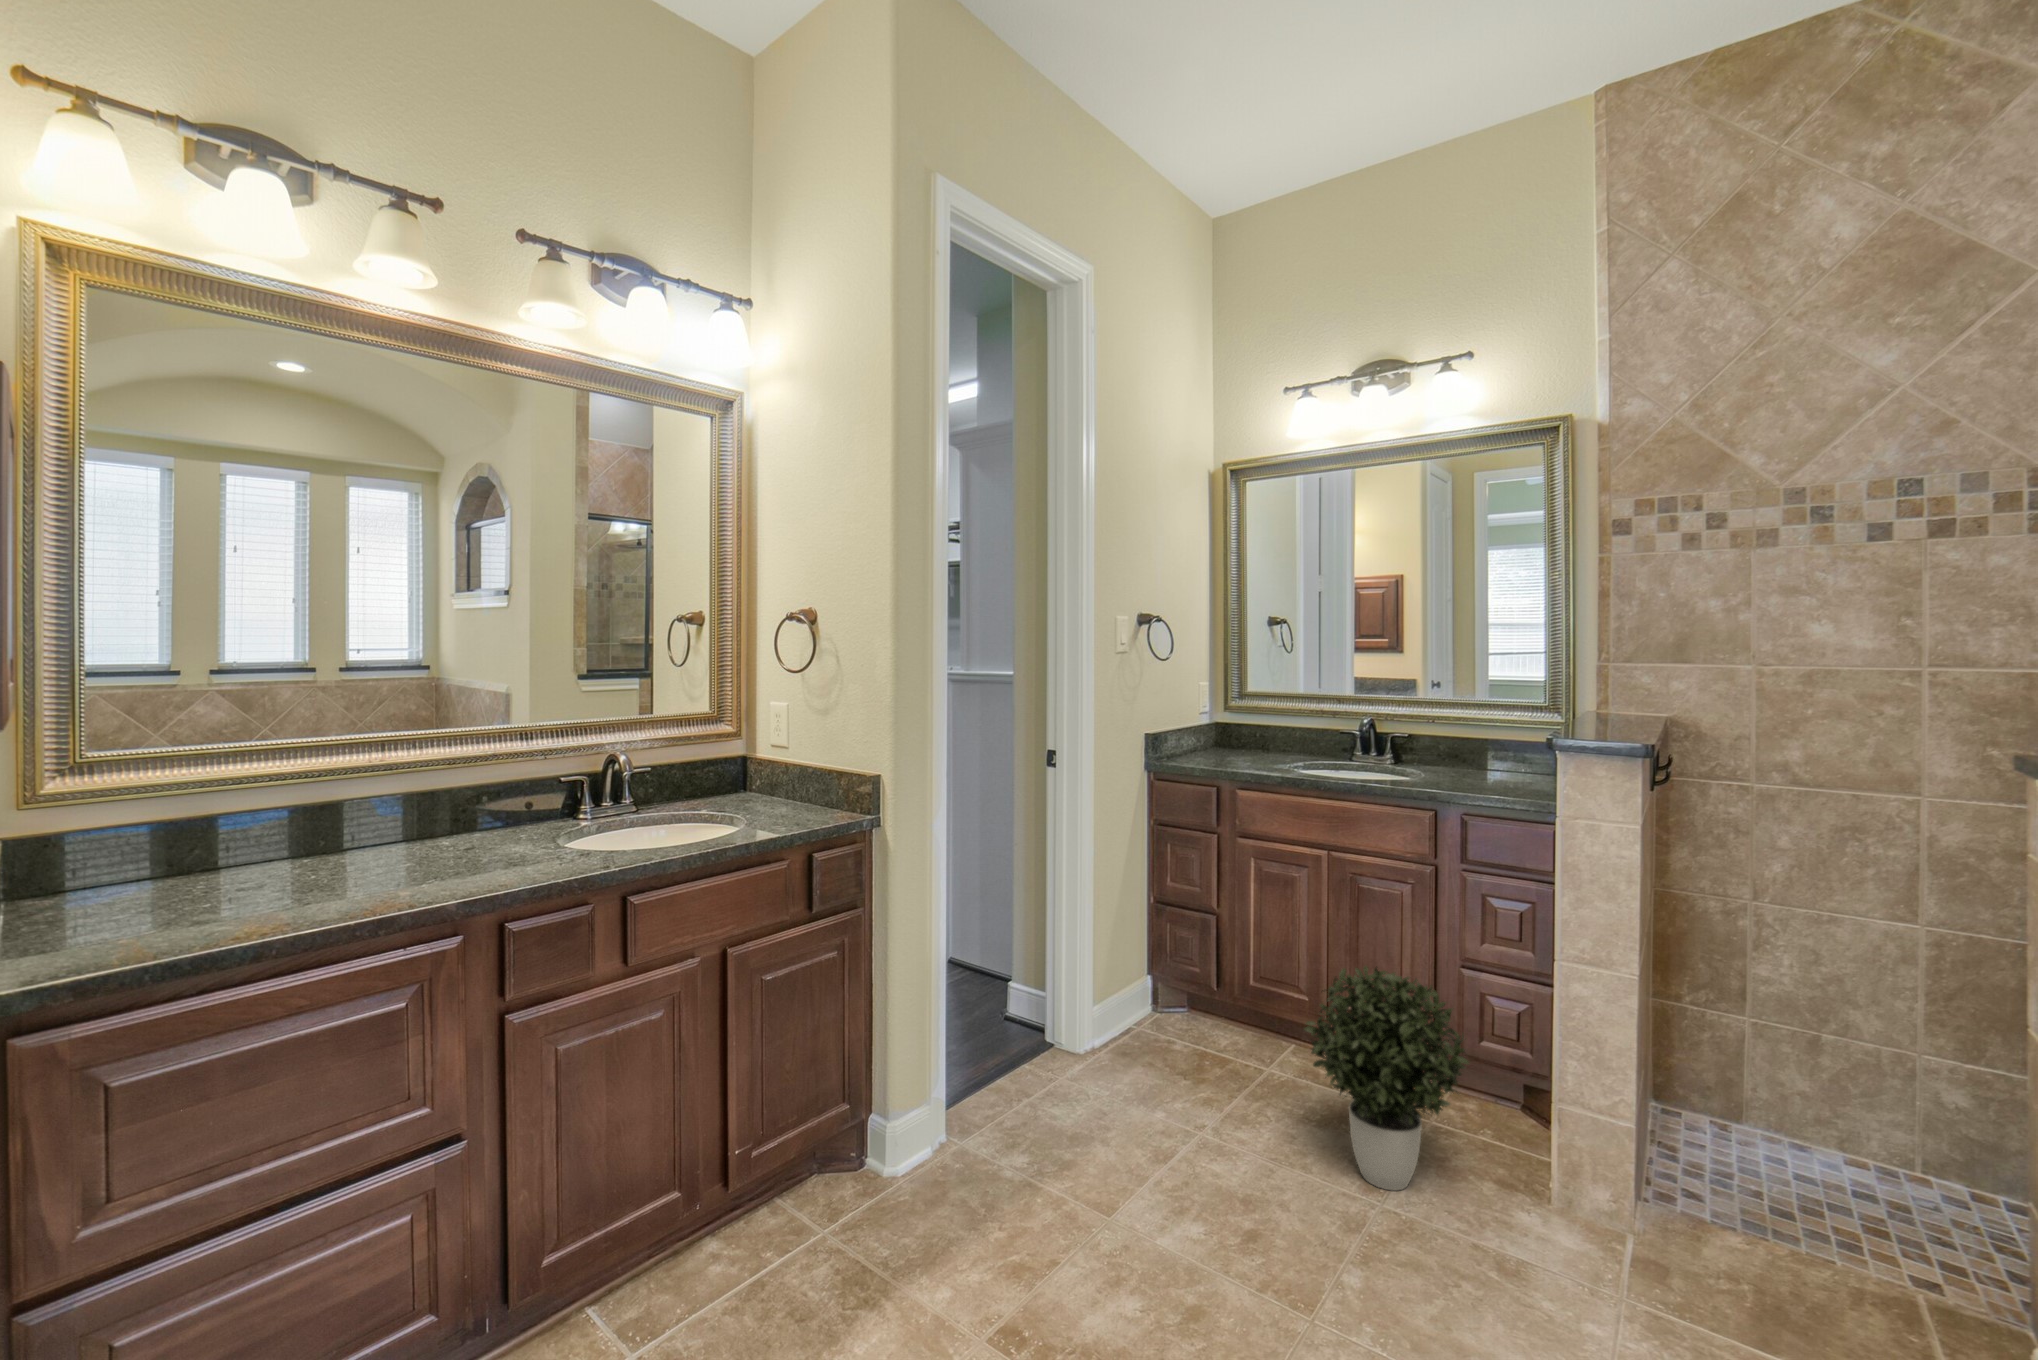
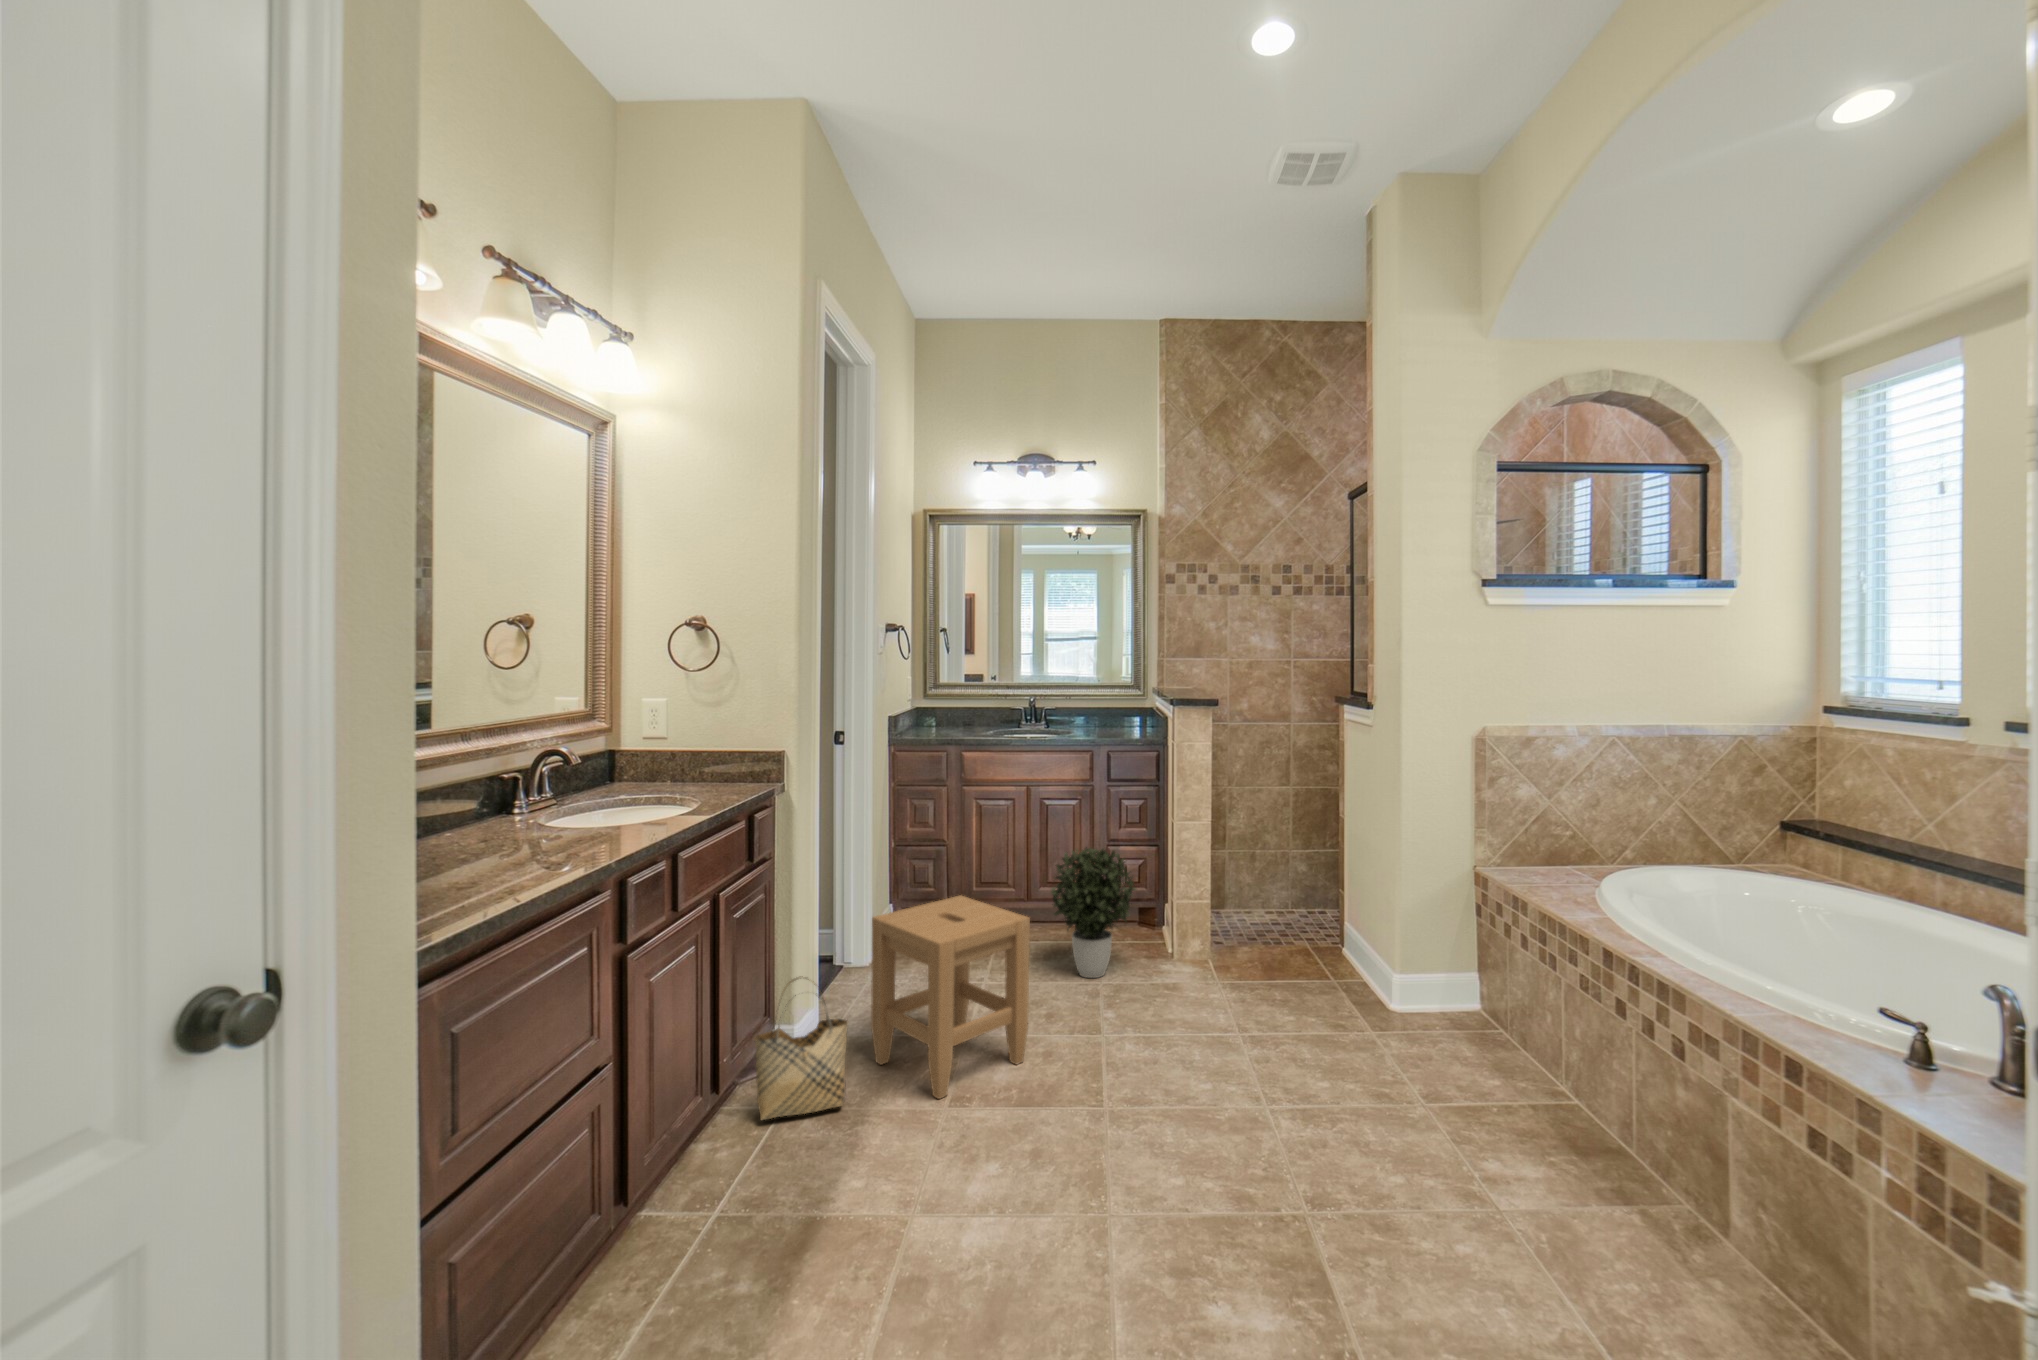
stool: none [964,1007,1162,1319] -> present [871,895,1030,1099]
woven basket: none [778,1071,895,1268] -> present [754,977,848,1120]

